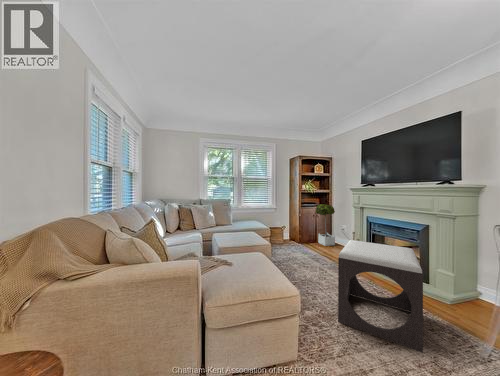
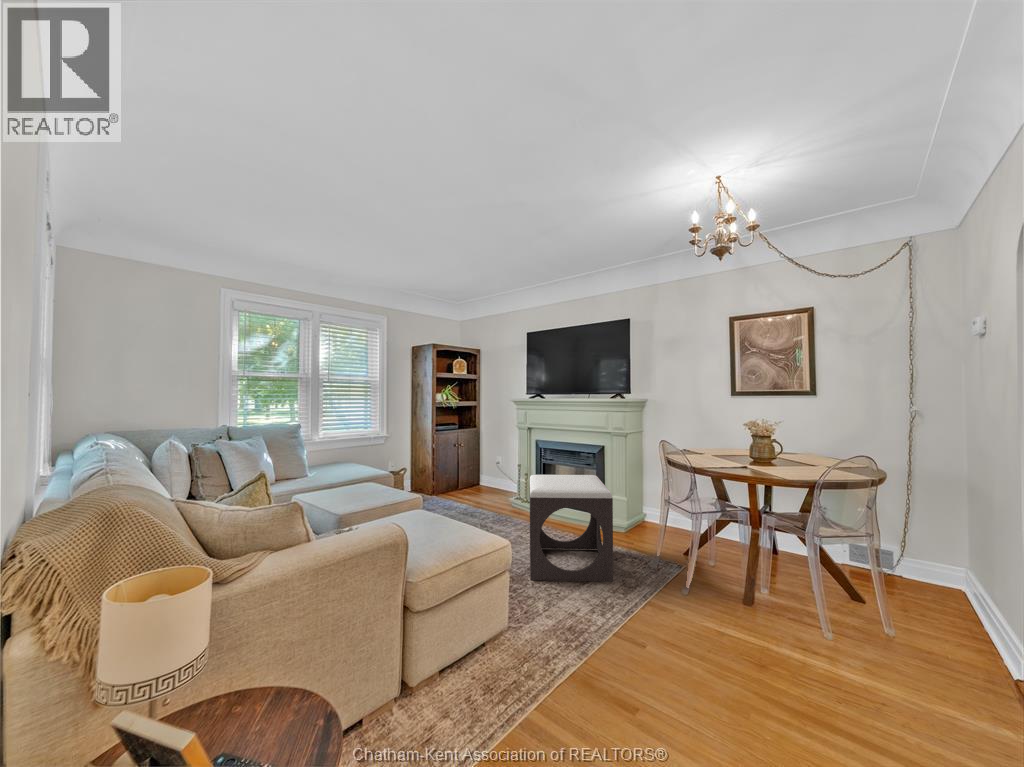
potted tree: present [316,204,335,246] -> none [456,424,487,493]

